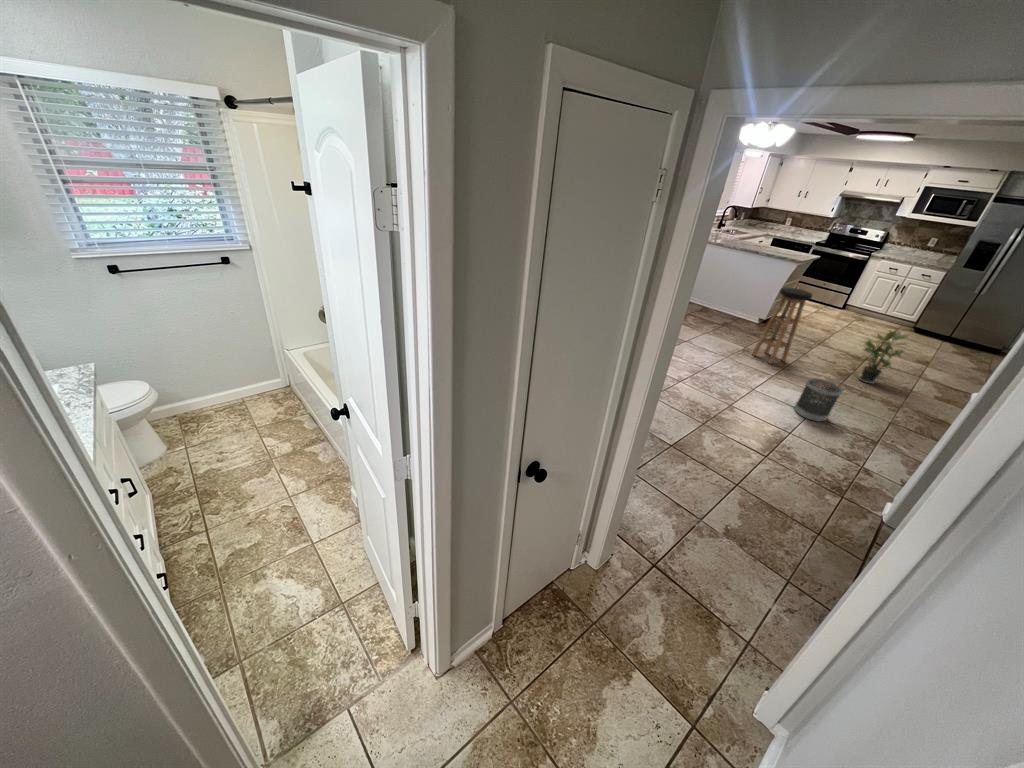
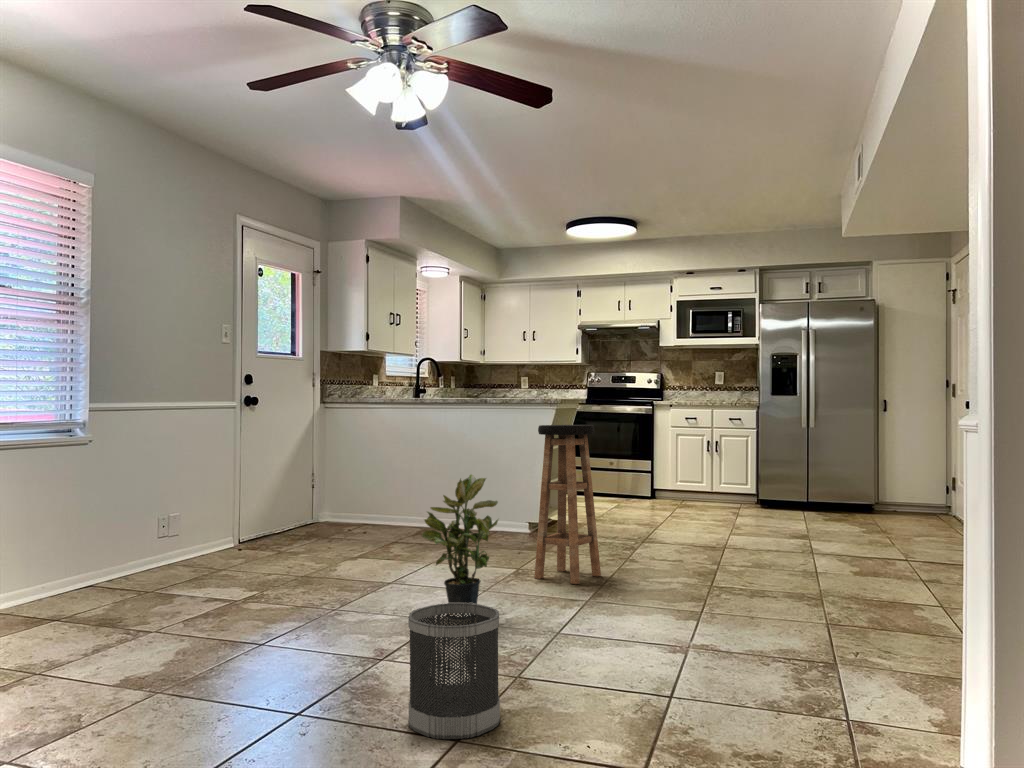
potted plant: present [859,330,908,383] -> present [422,474,498,617]
wastebasket: present [794,378,842,422] -> present [408,603,500,739]

